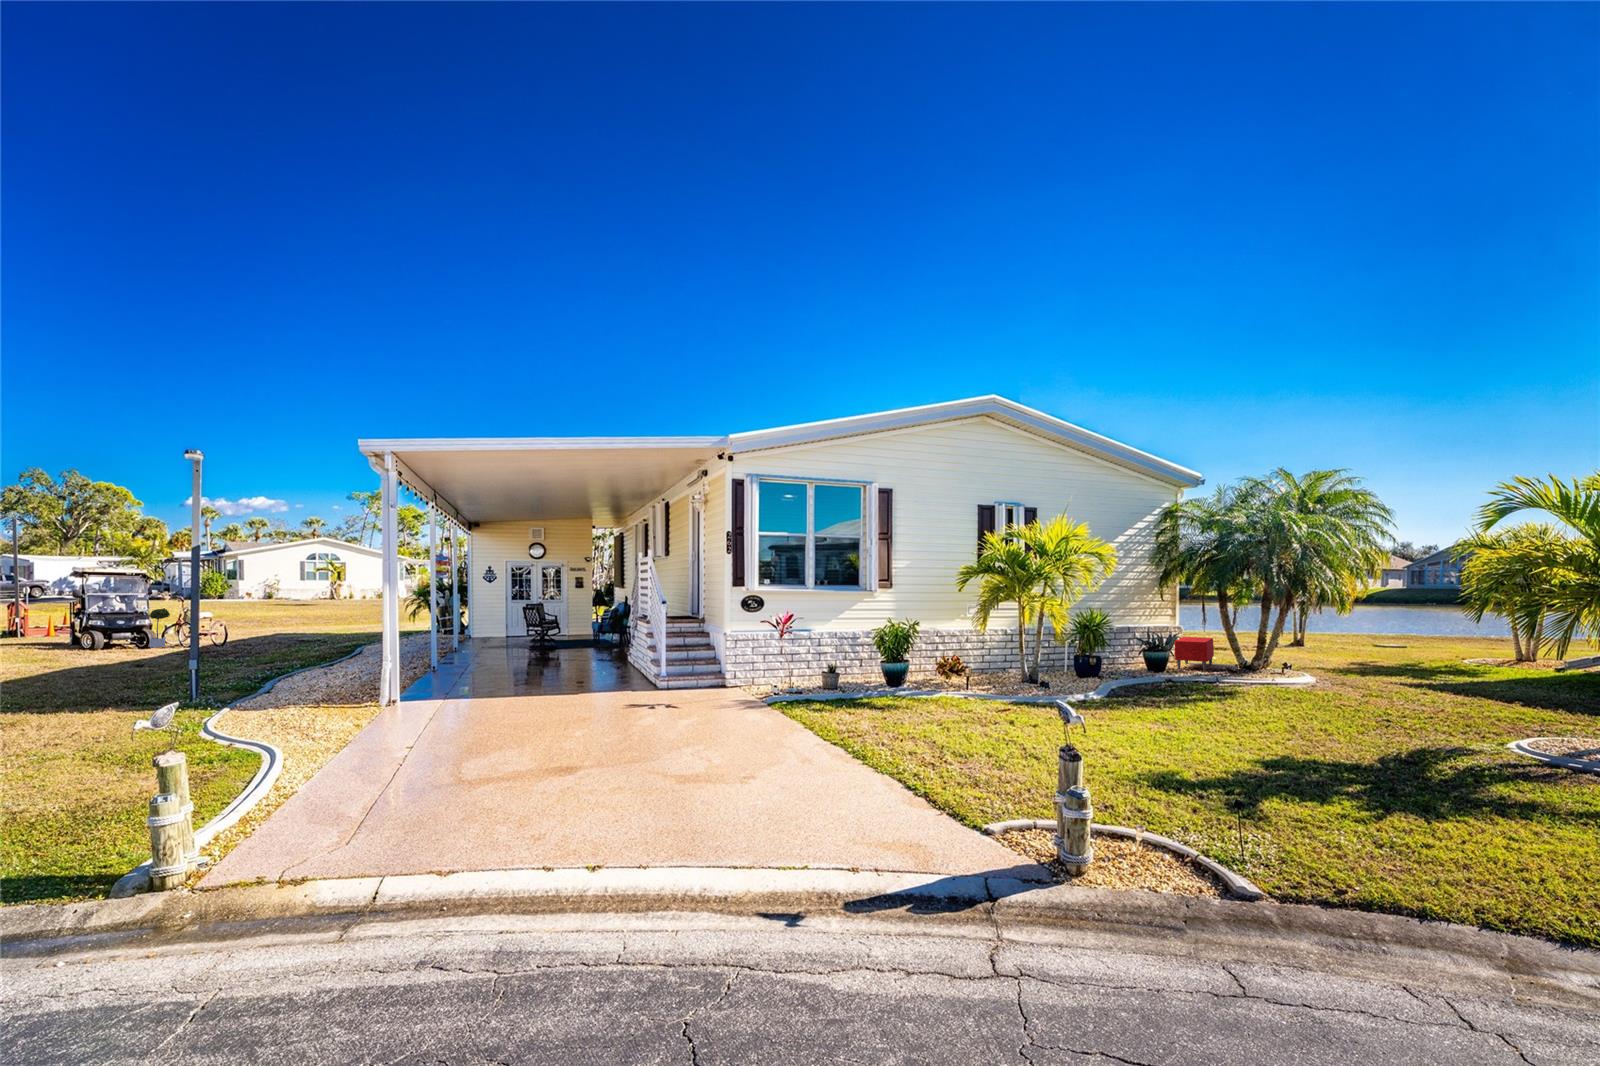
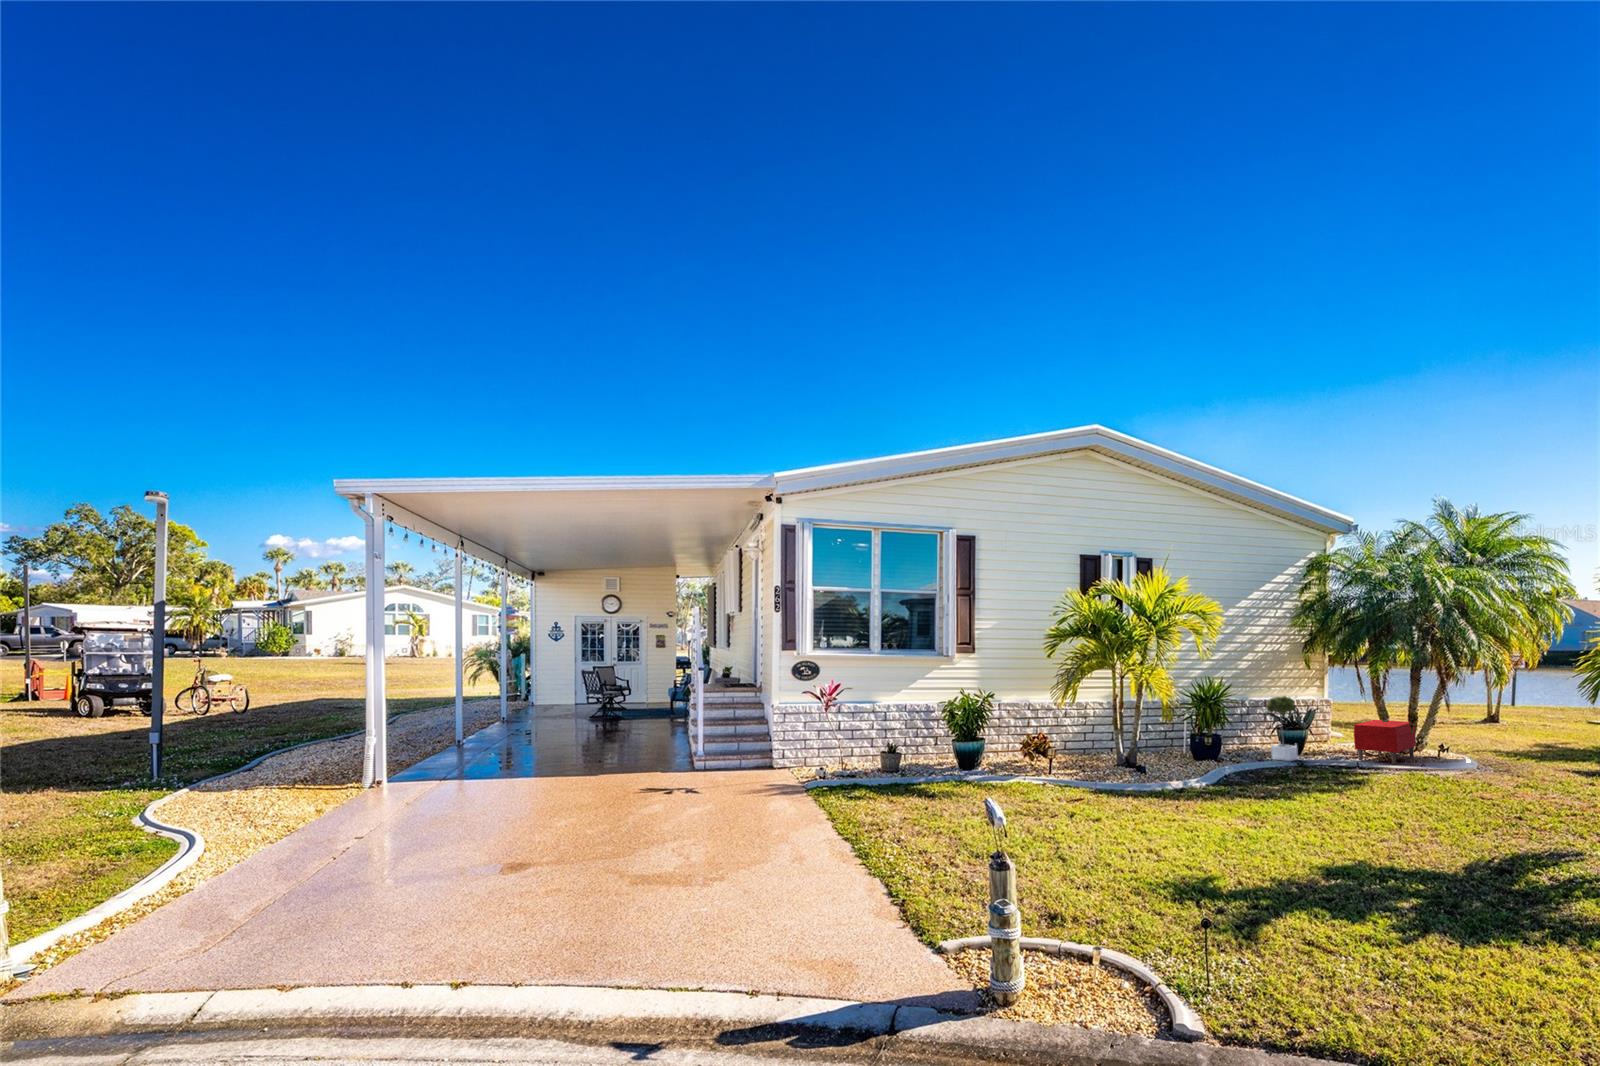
potted tree: present [149,608,170,648] -> present [1266,696,1298,761]

